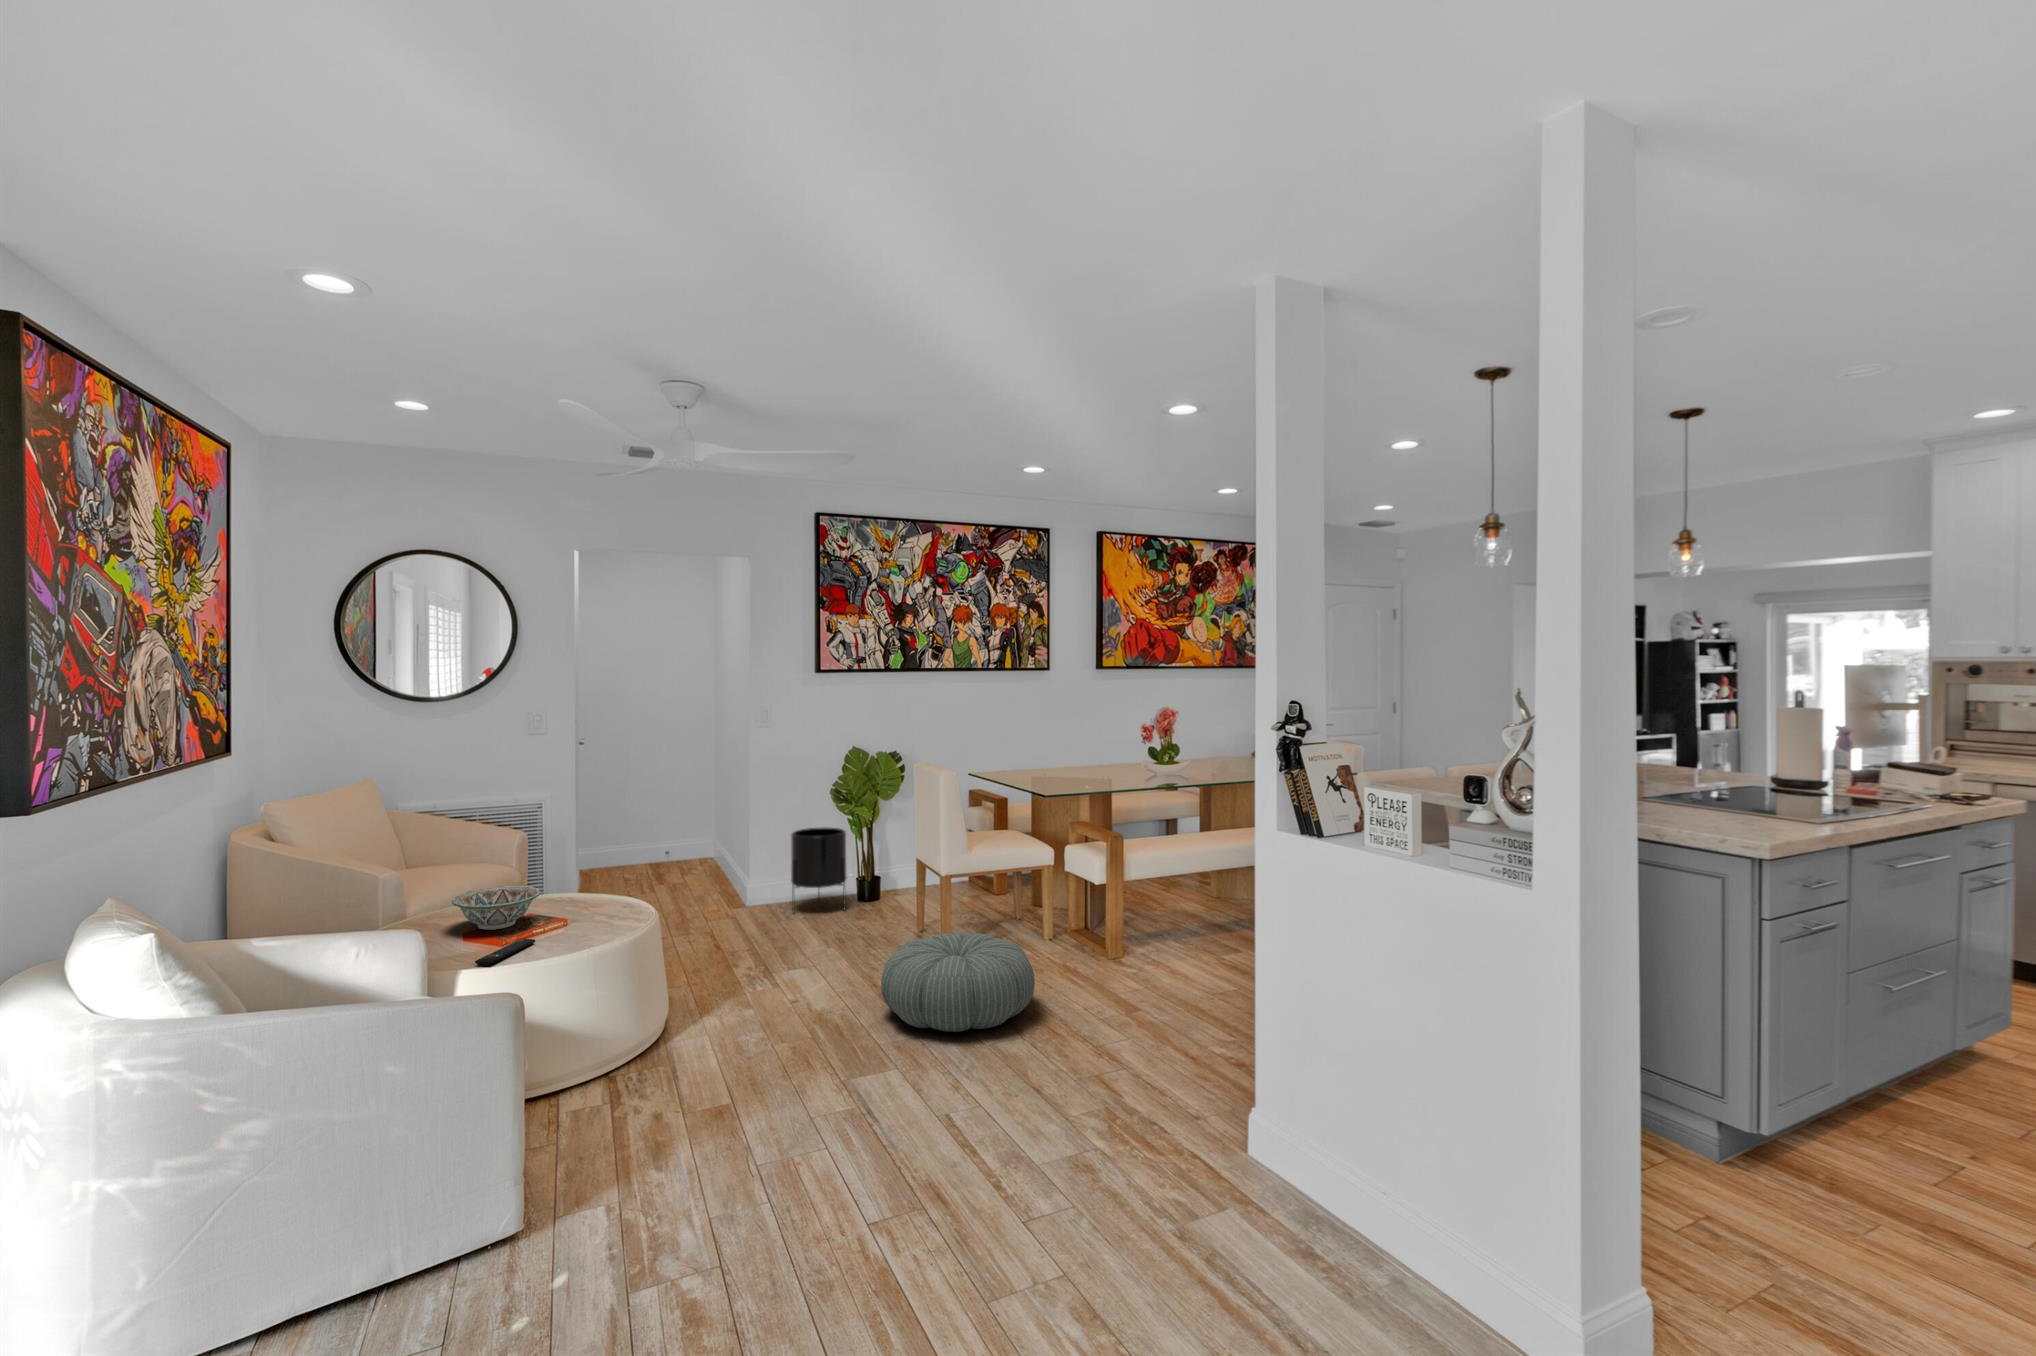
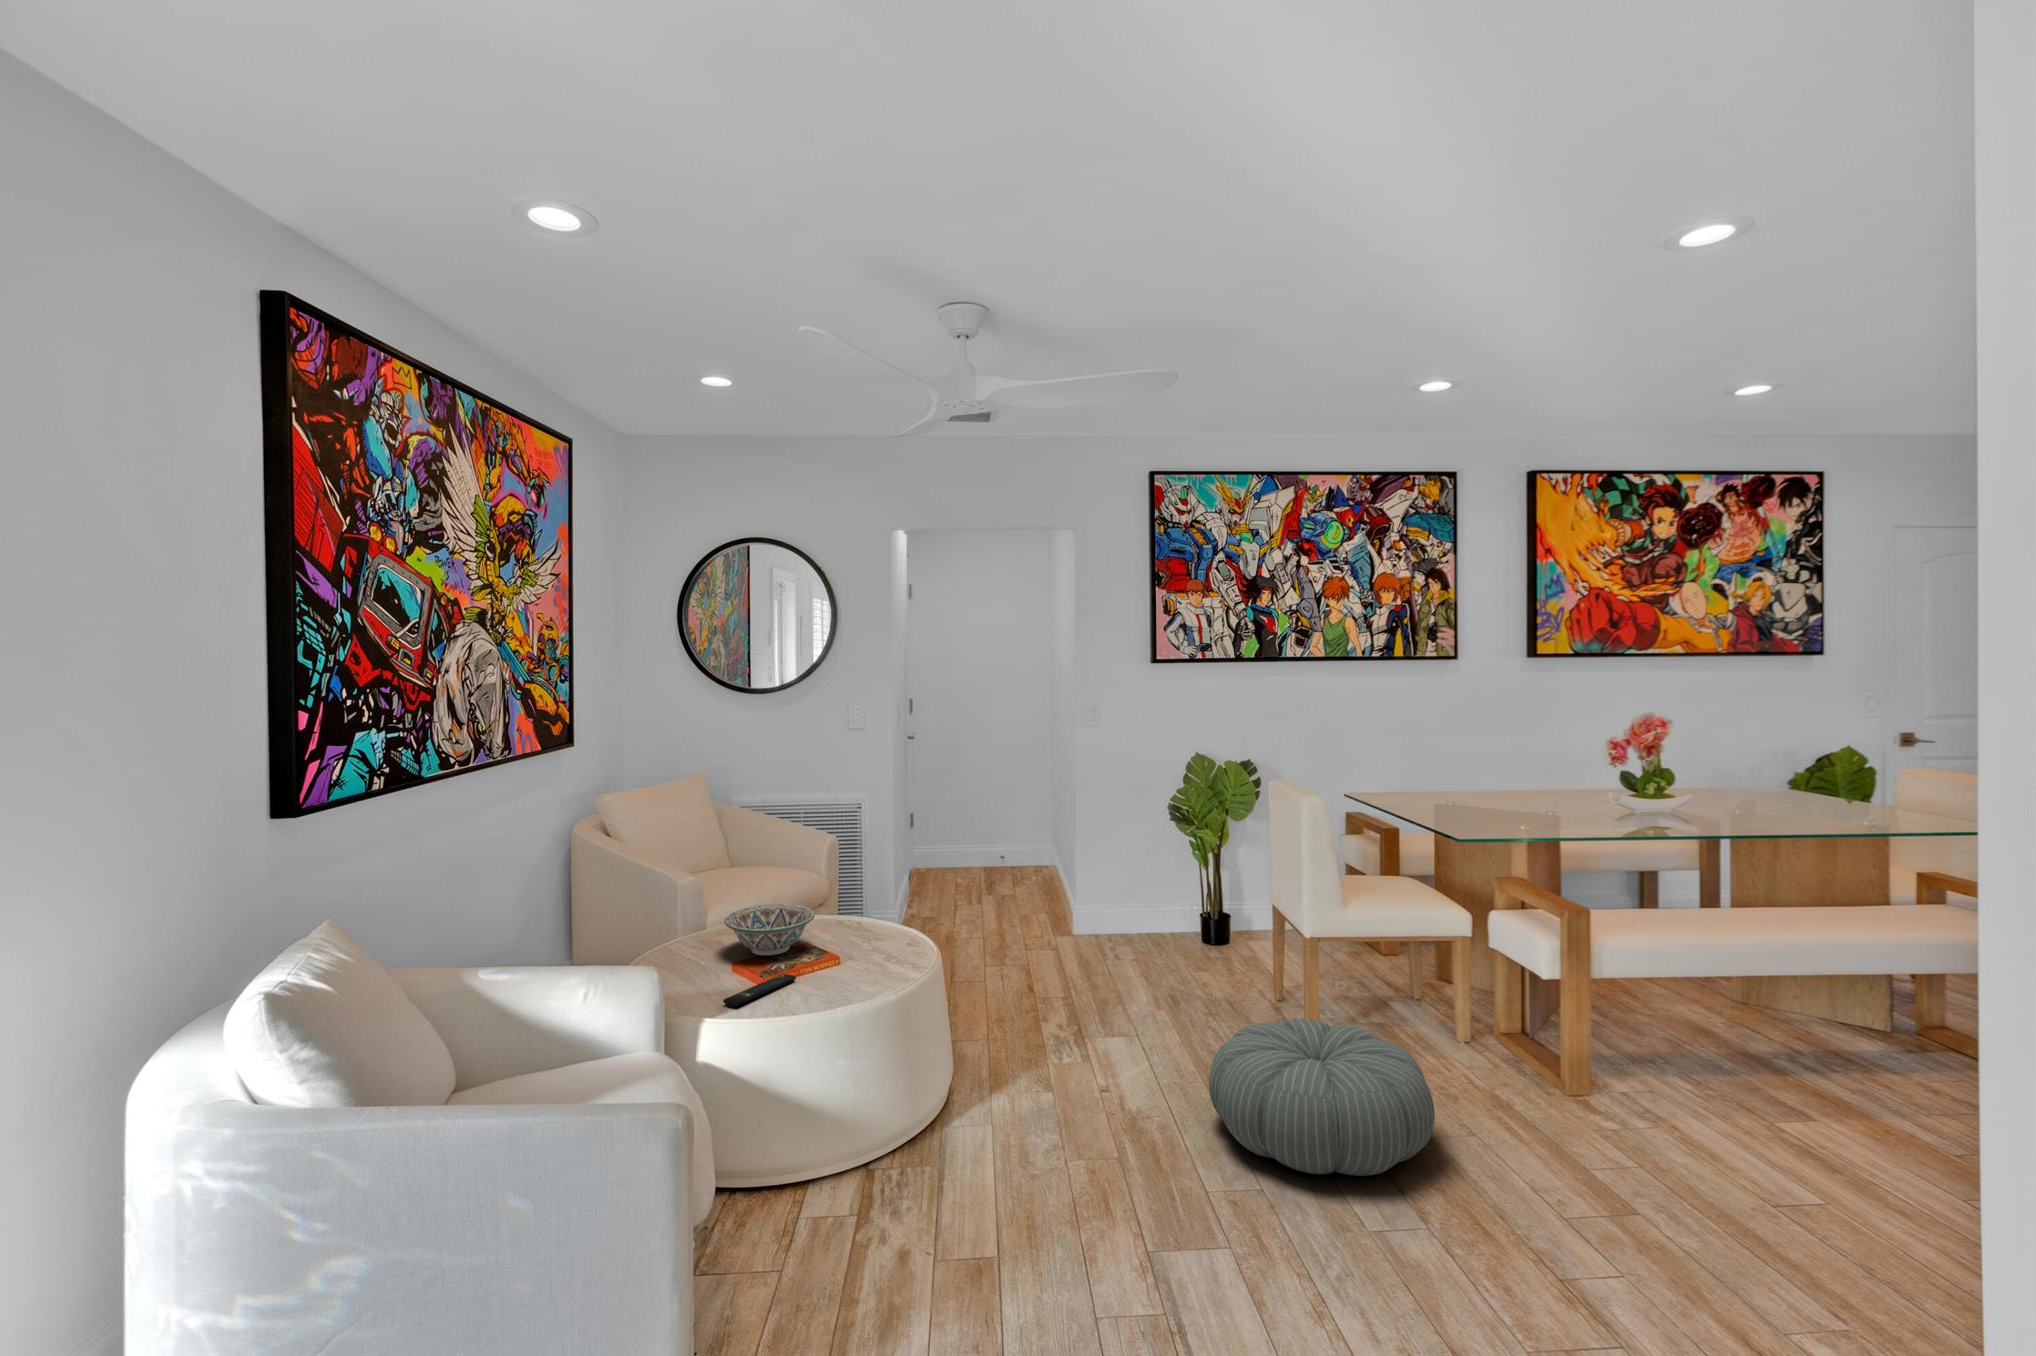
planter: present [791,827,847,896] -> none [1122,848,1187,952]

